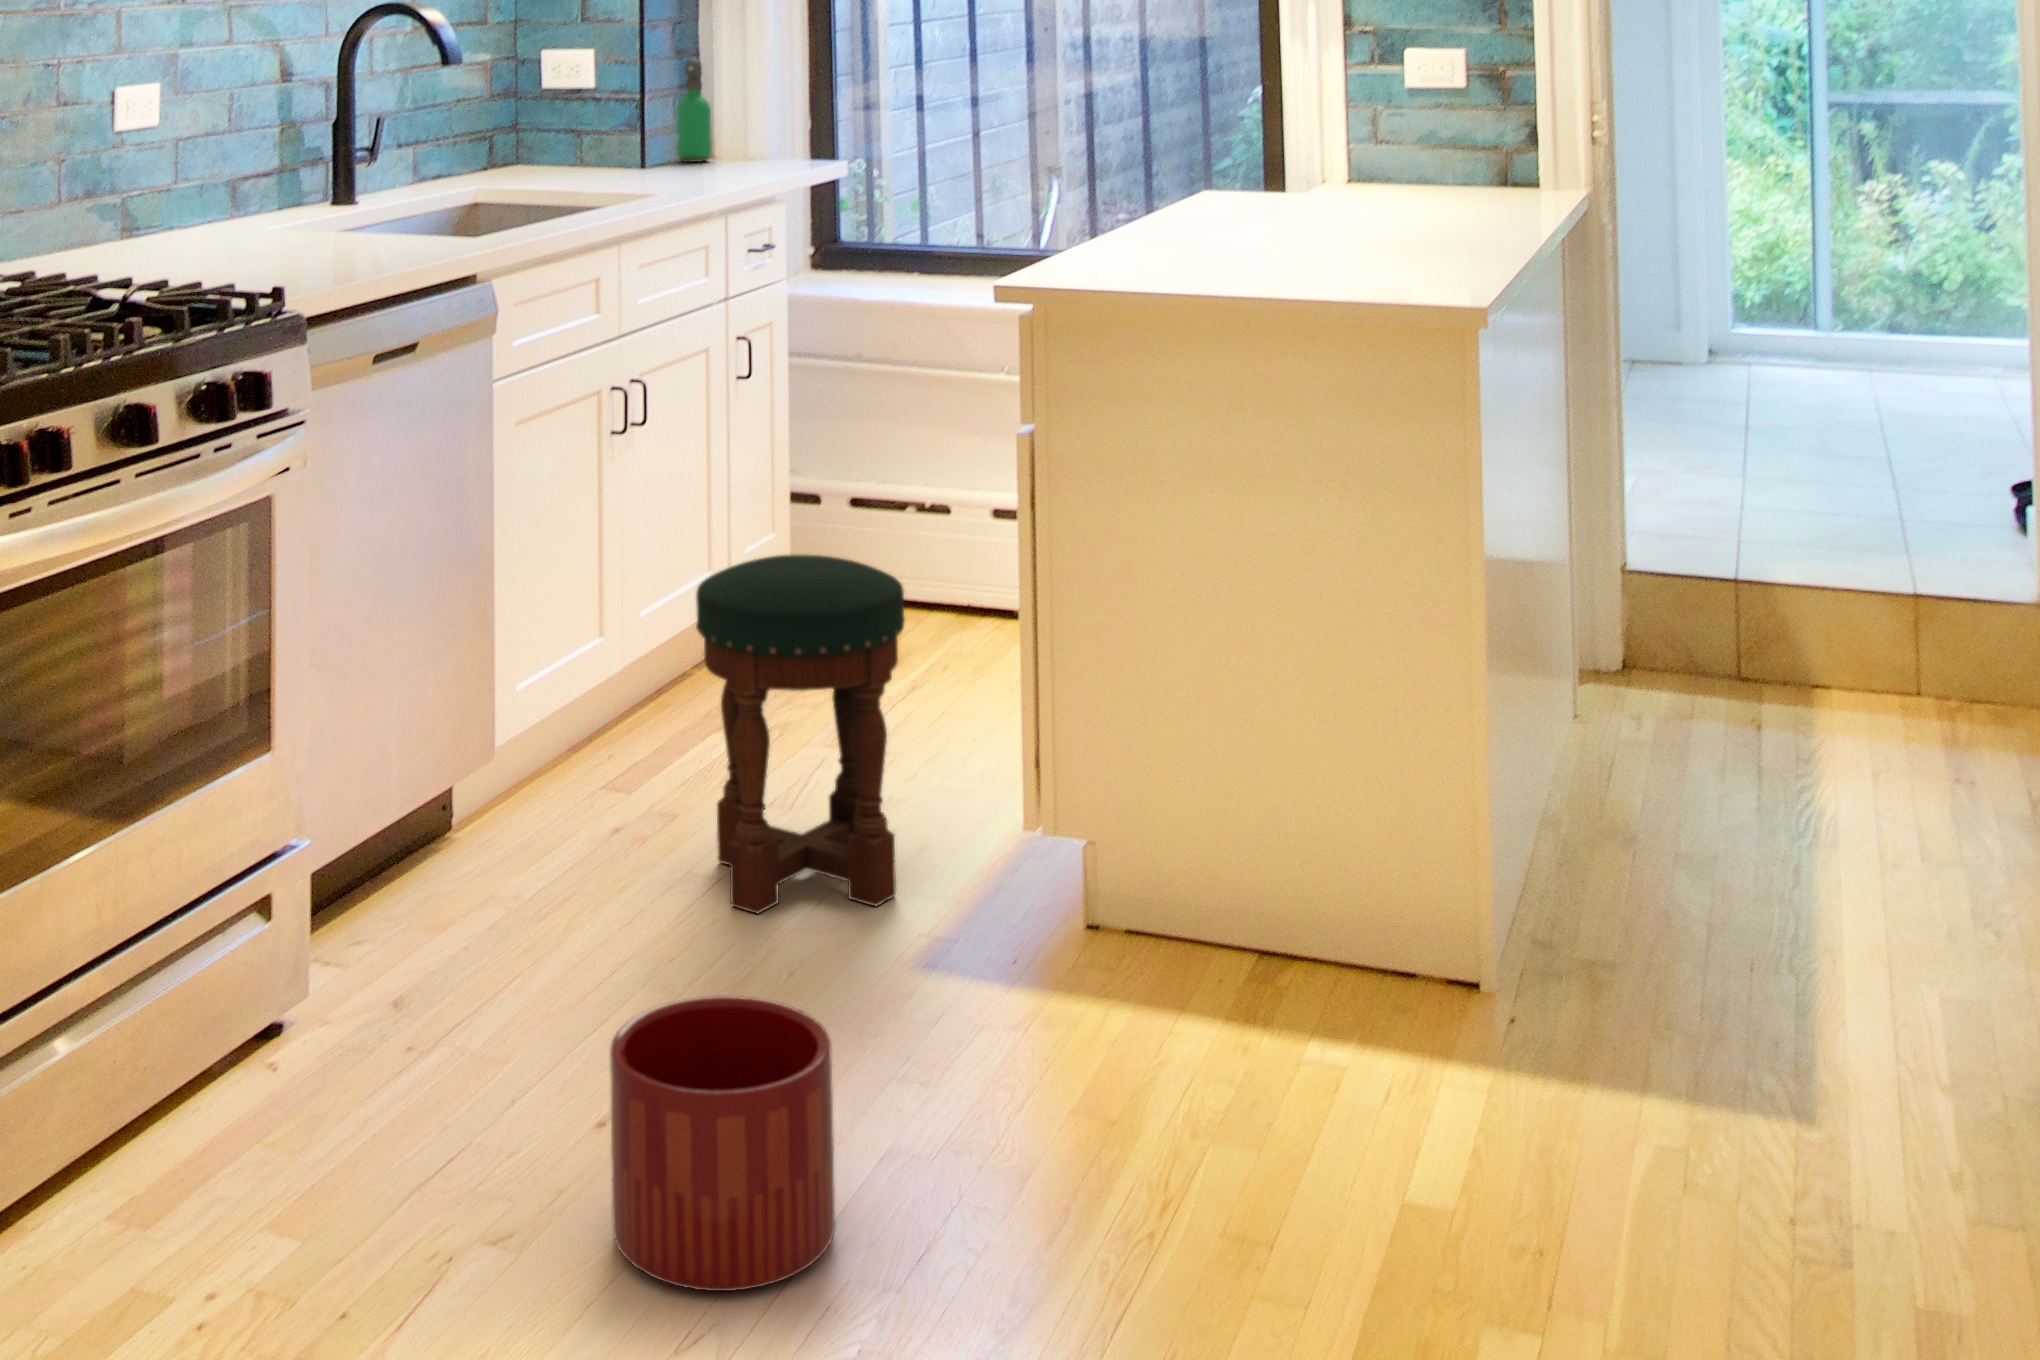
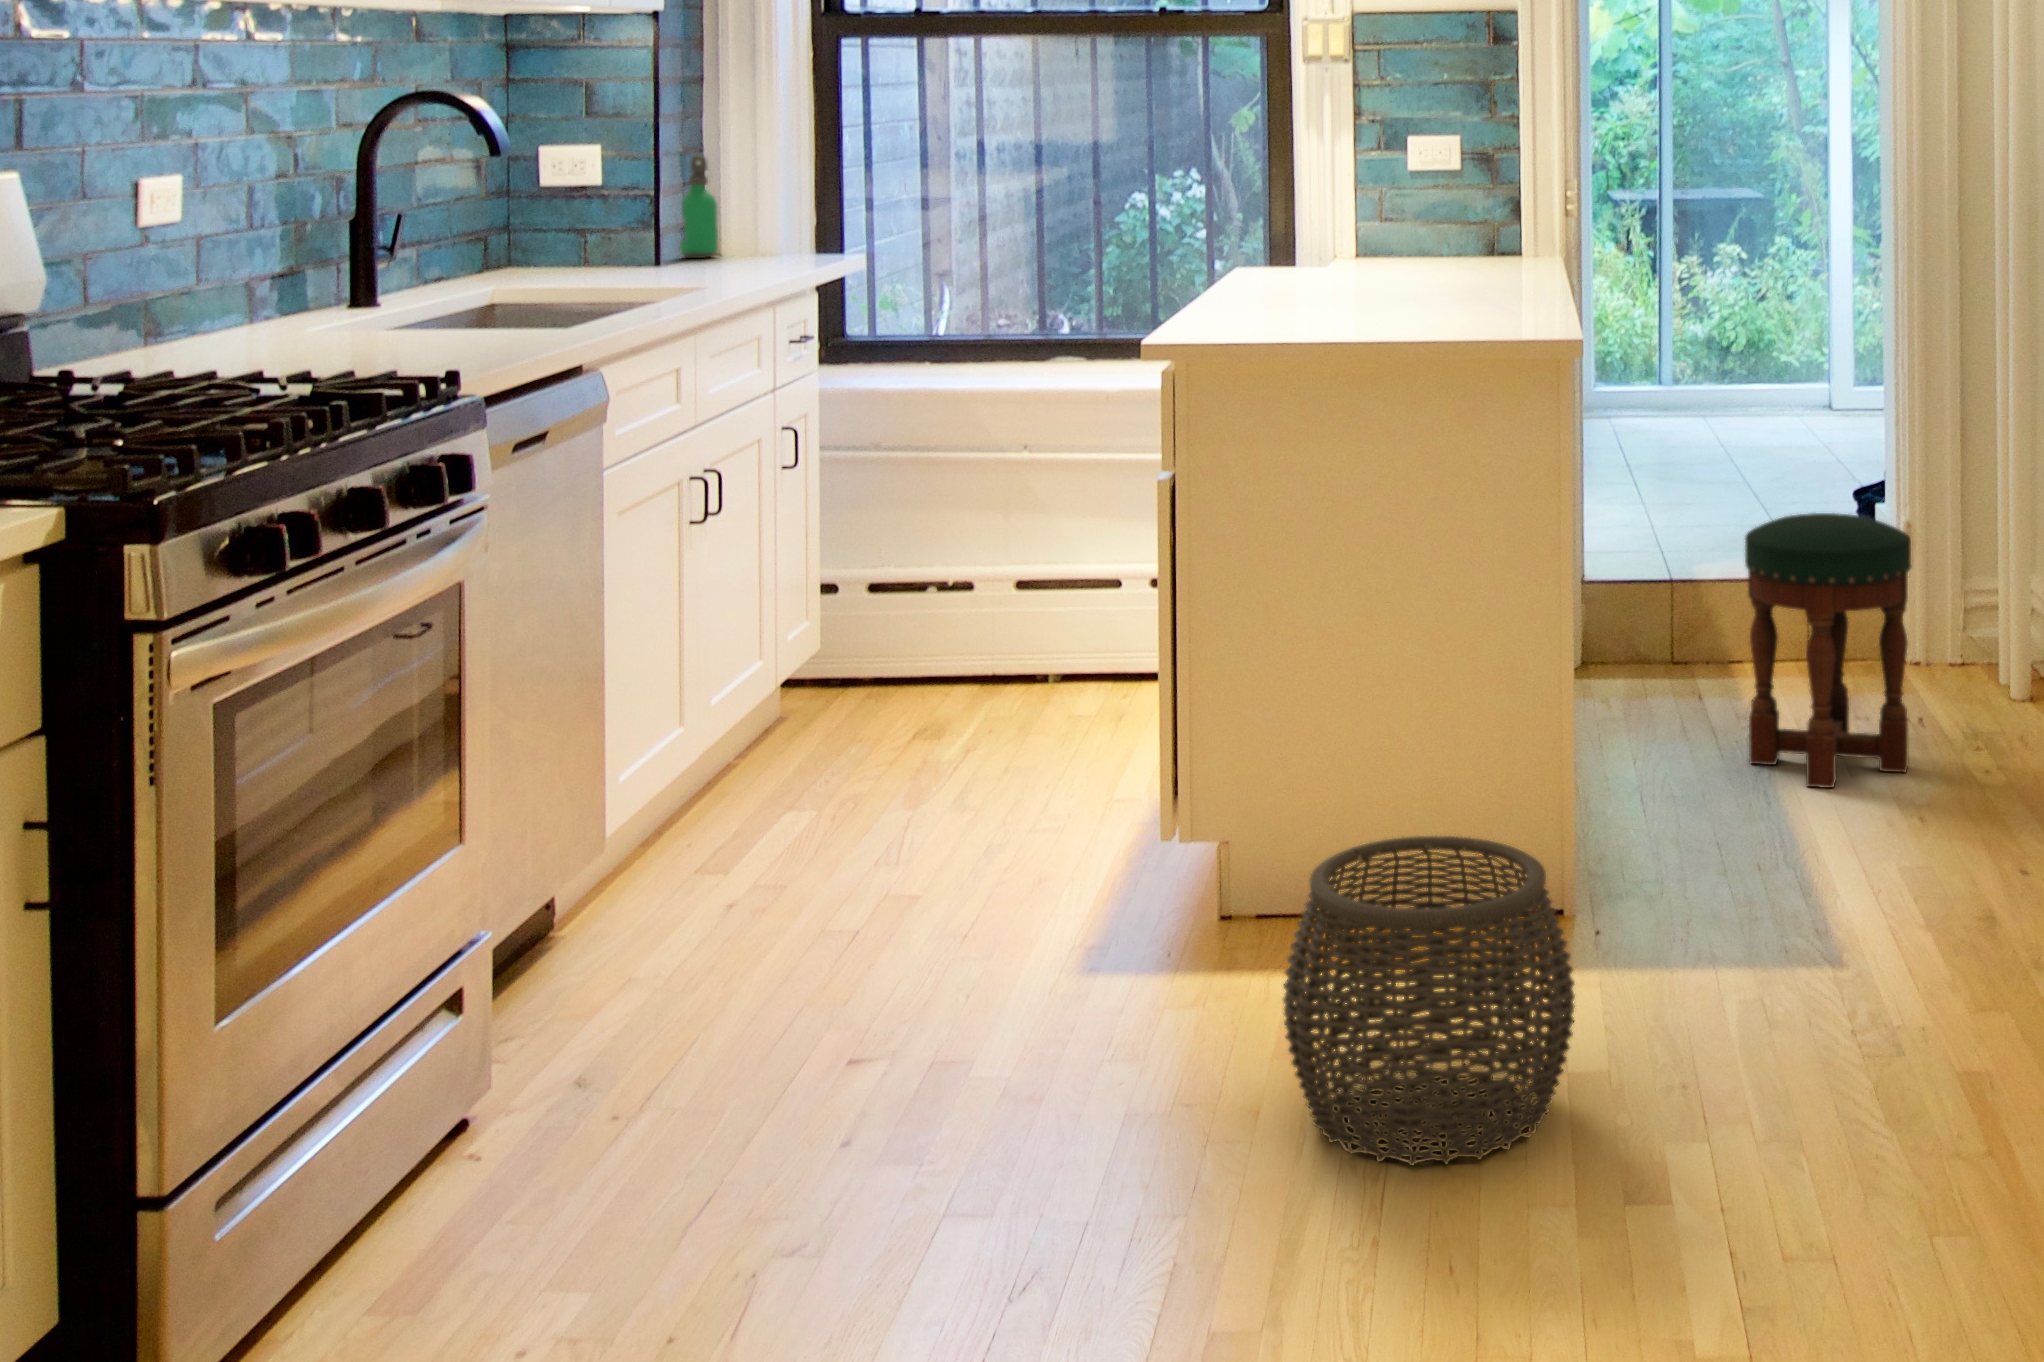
stool: present [696,555,905,913] -> present [1745,513,1911,788]
woven basket: none [1028,884,1374,1293] -> present [1283,836,1575,1165]
planter: present [610,996,835,1291] -> none [915,991,1129,1252]

